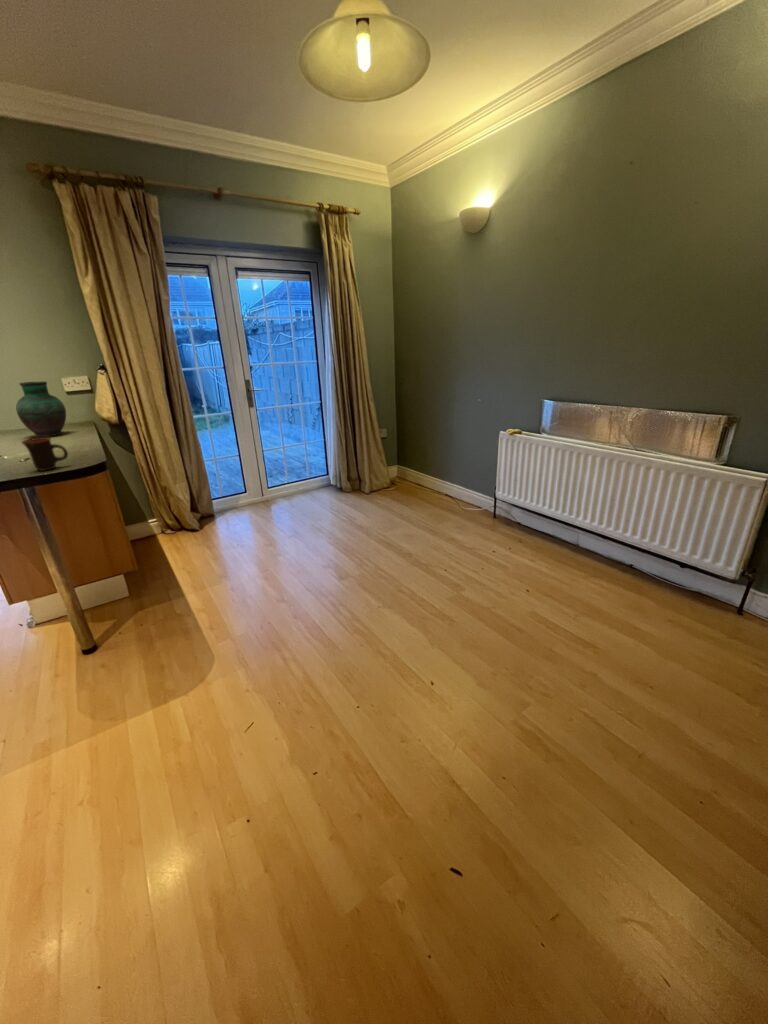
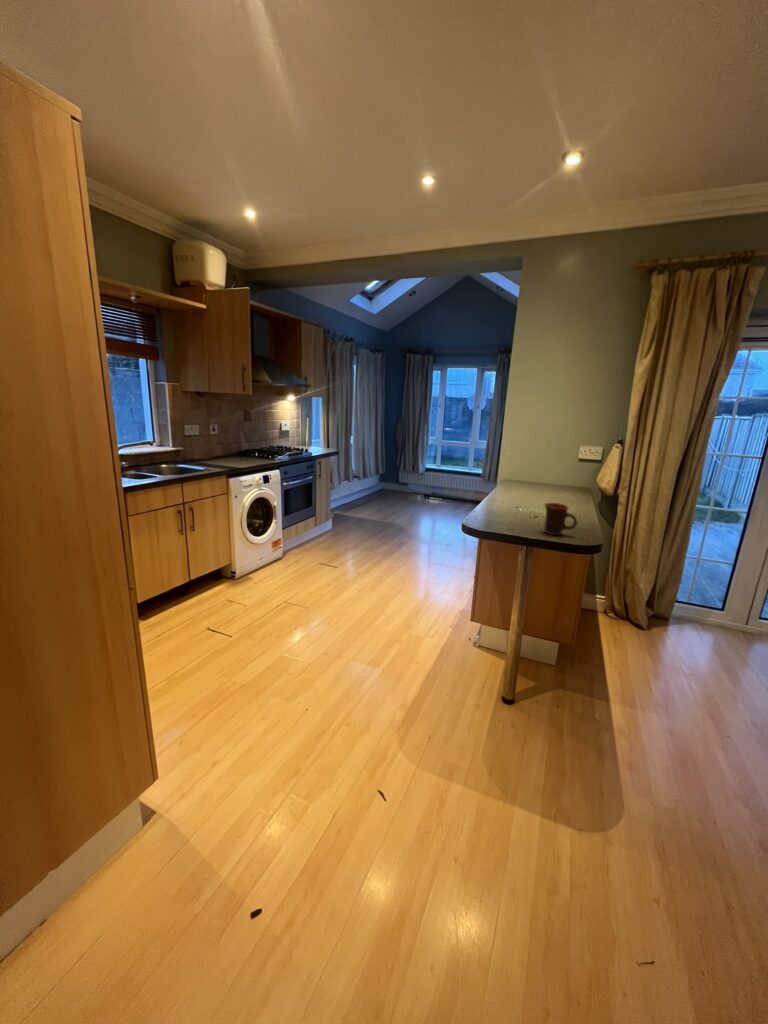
vase: present [16,381,66,437] -> none [538,447,576,496]

